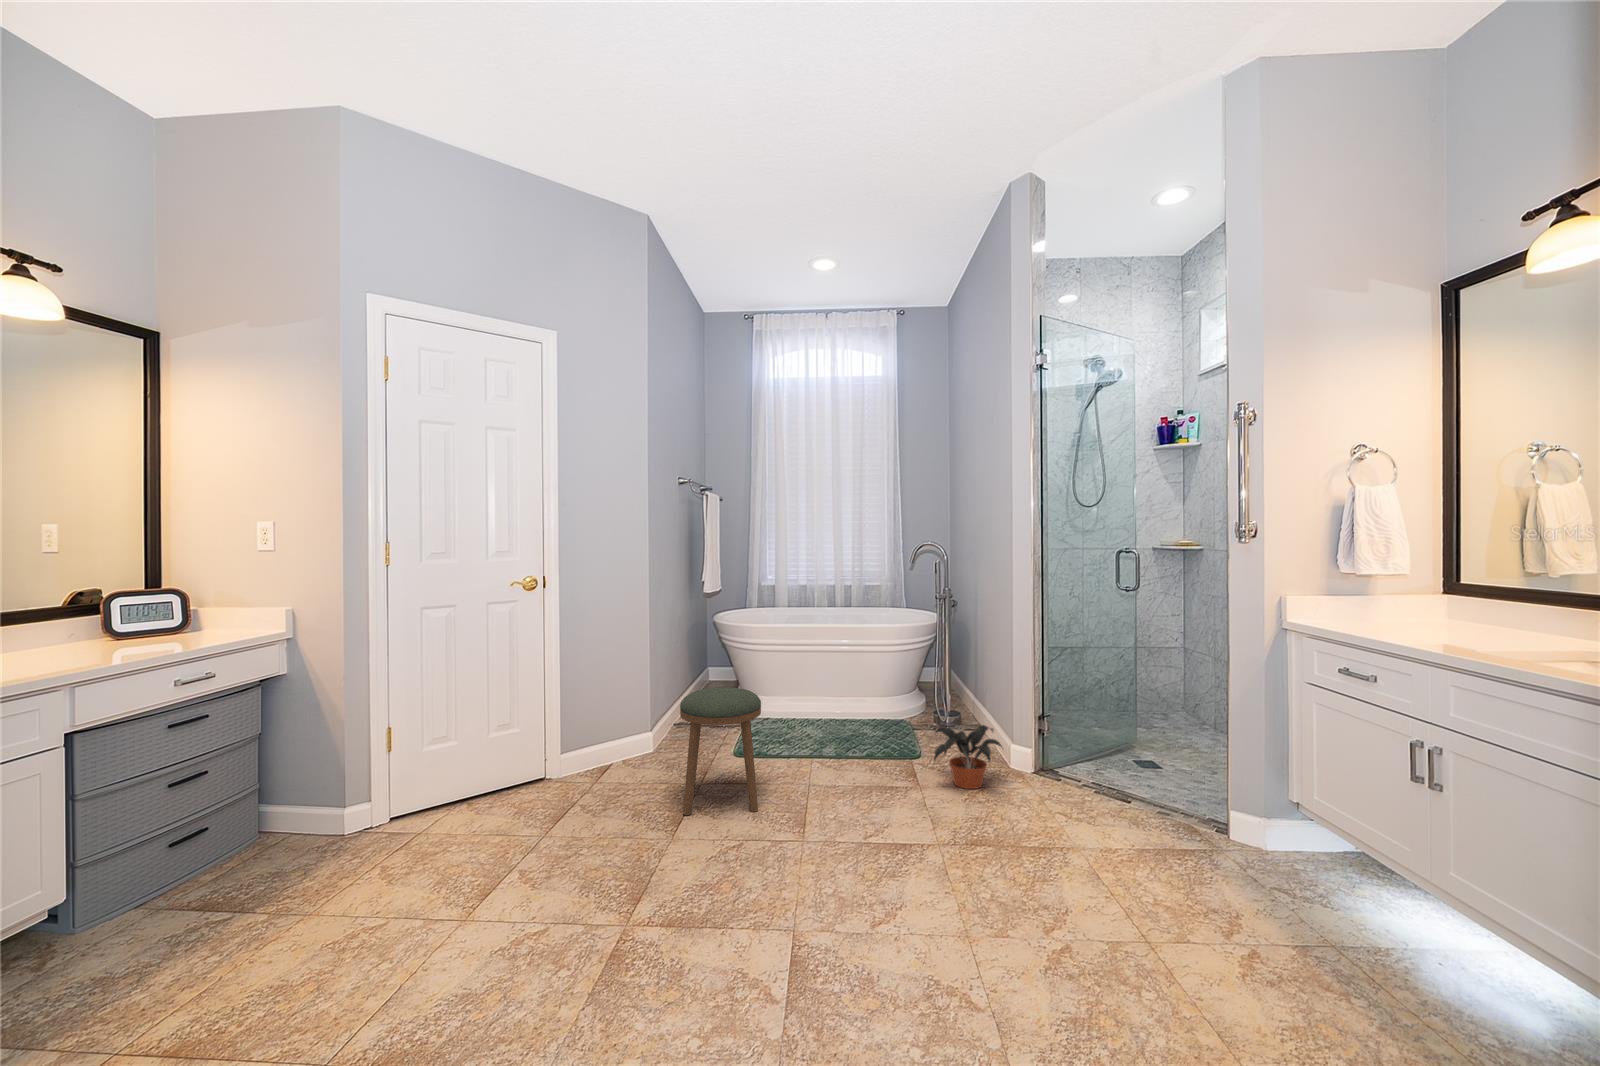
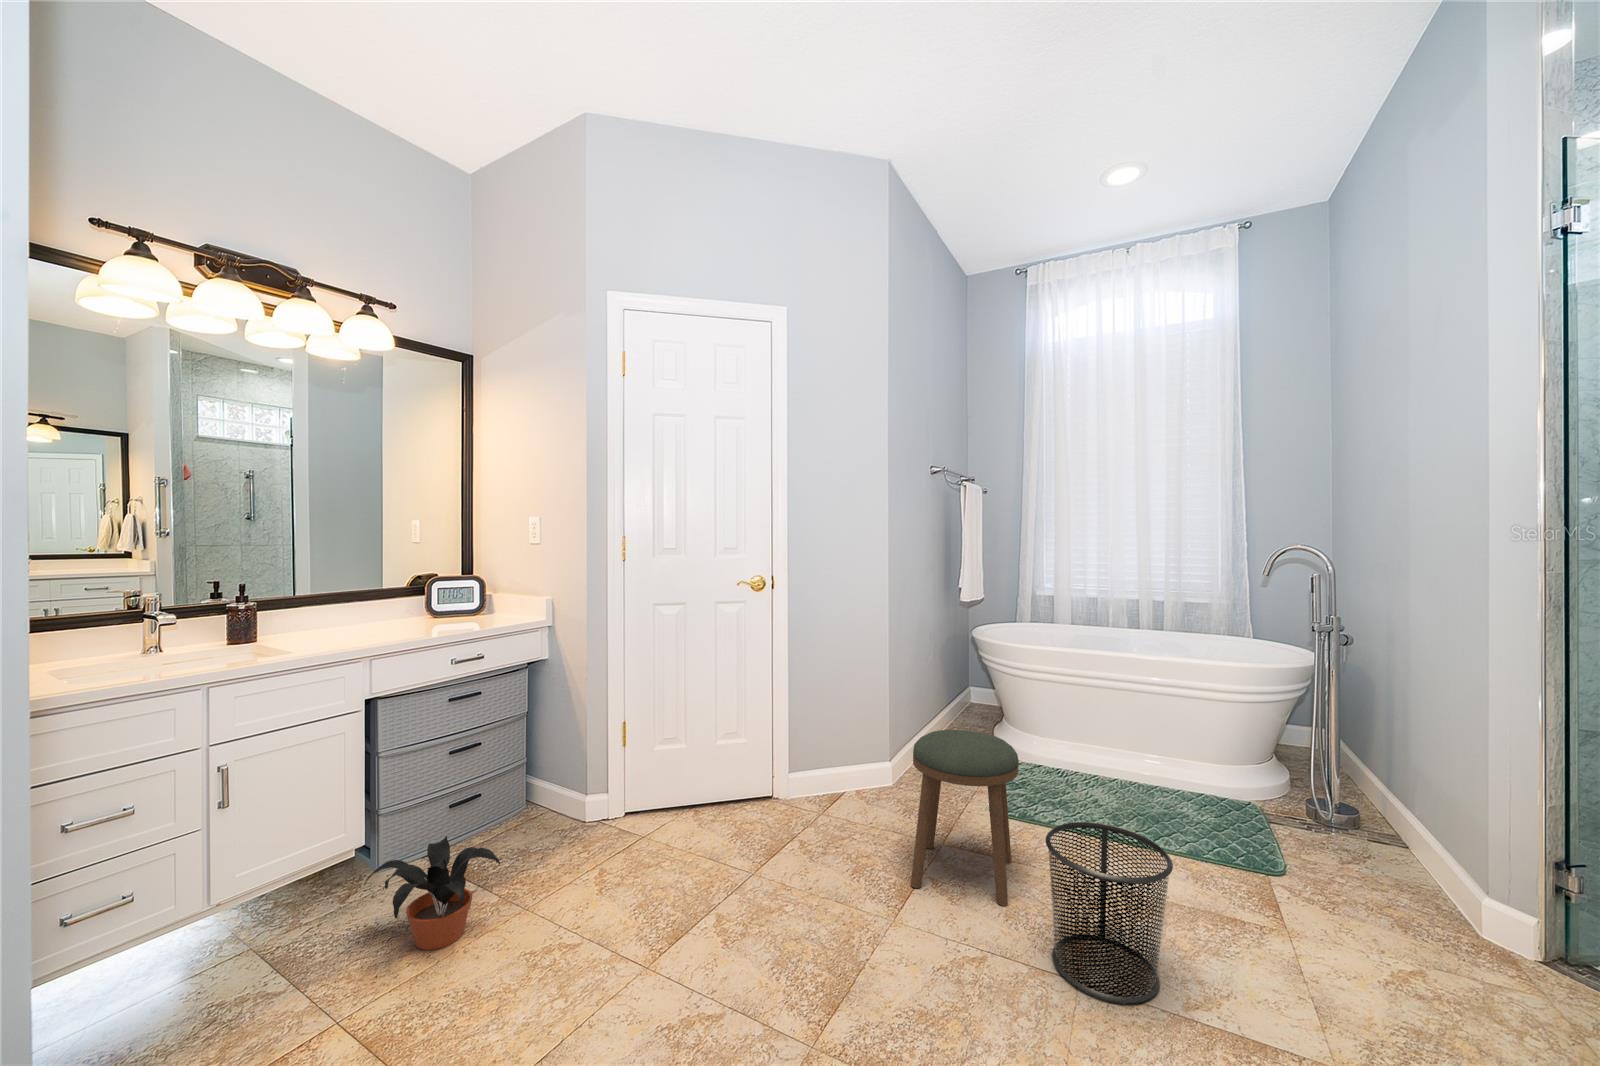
potted plant: present [934,725,1002,789] -> present [364,836,500,950]
waste bin: none [787,733,867,846] -> present [1045,822,1173,1003]

